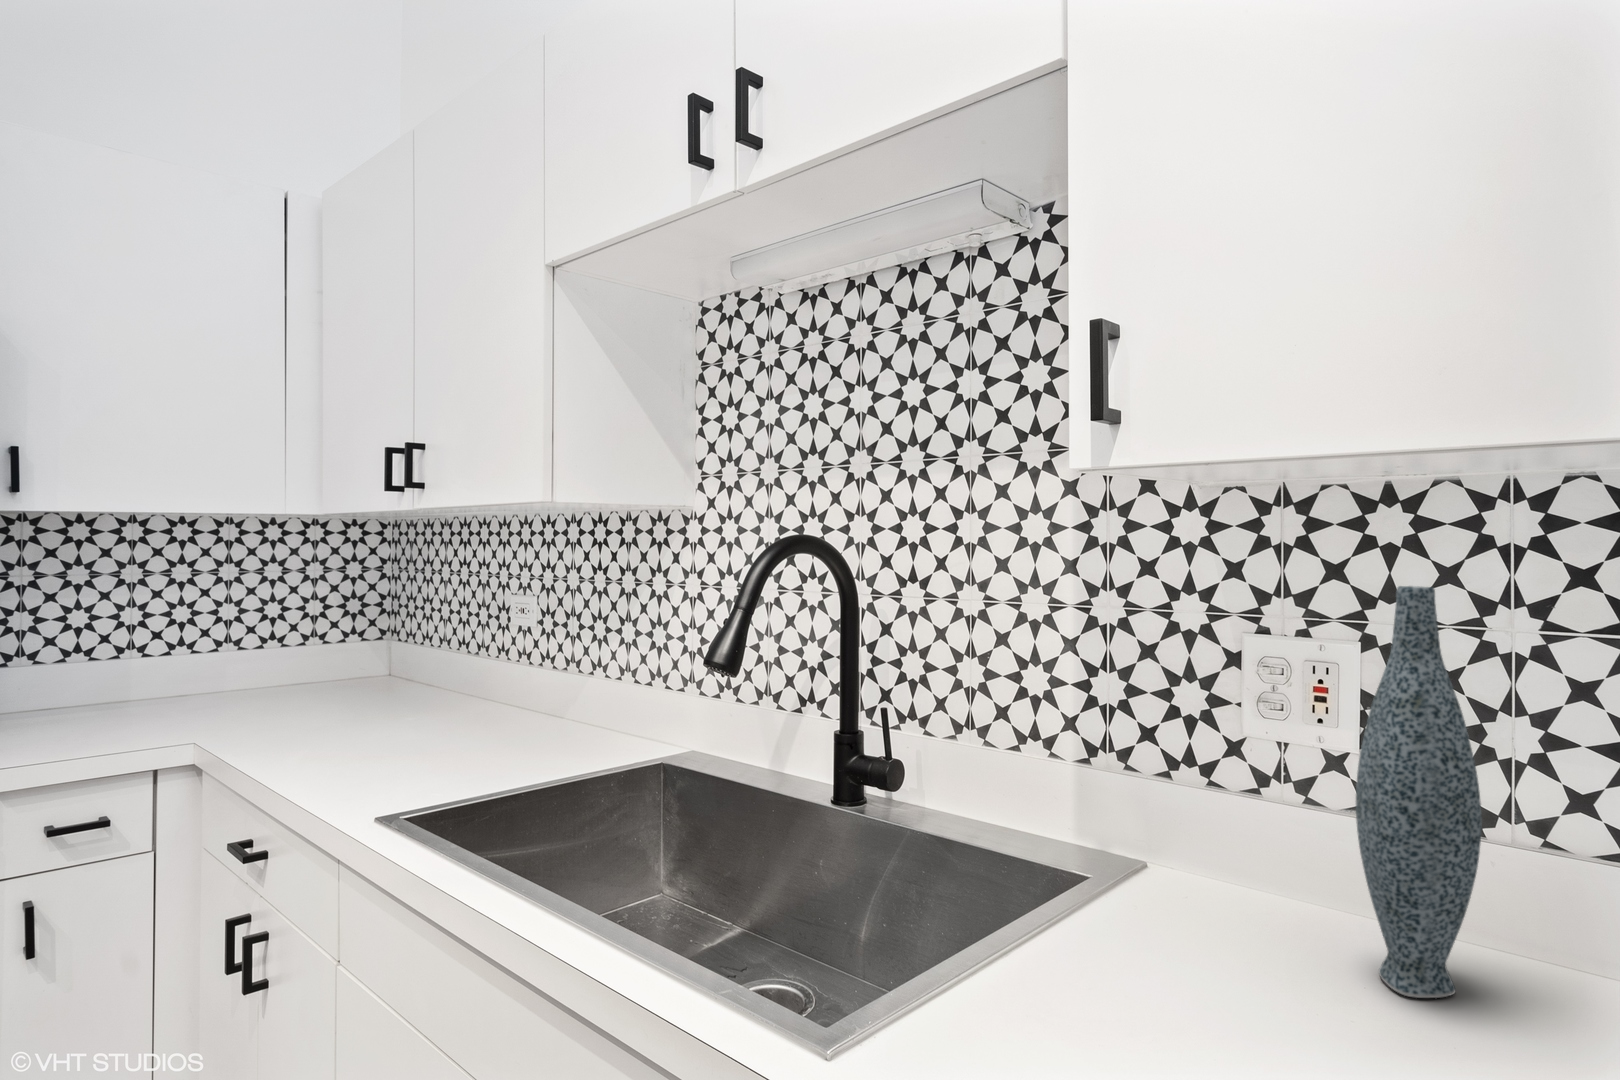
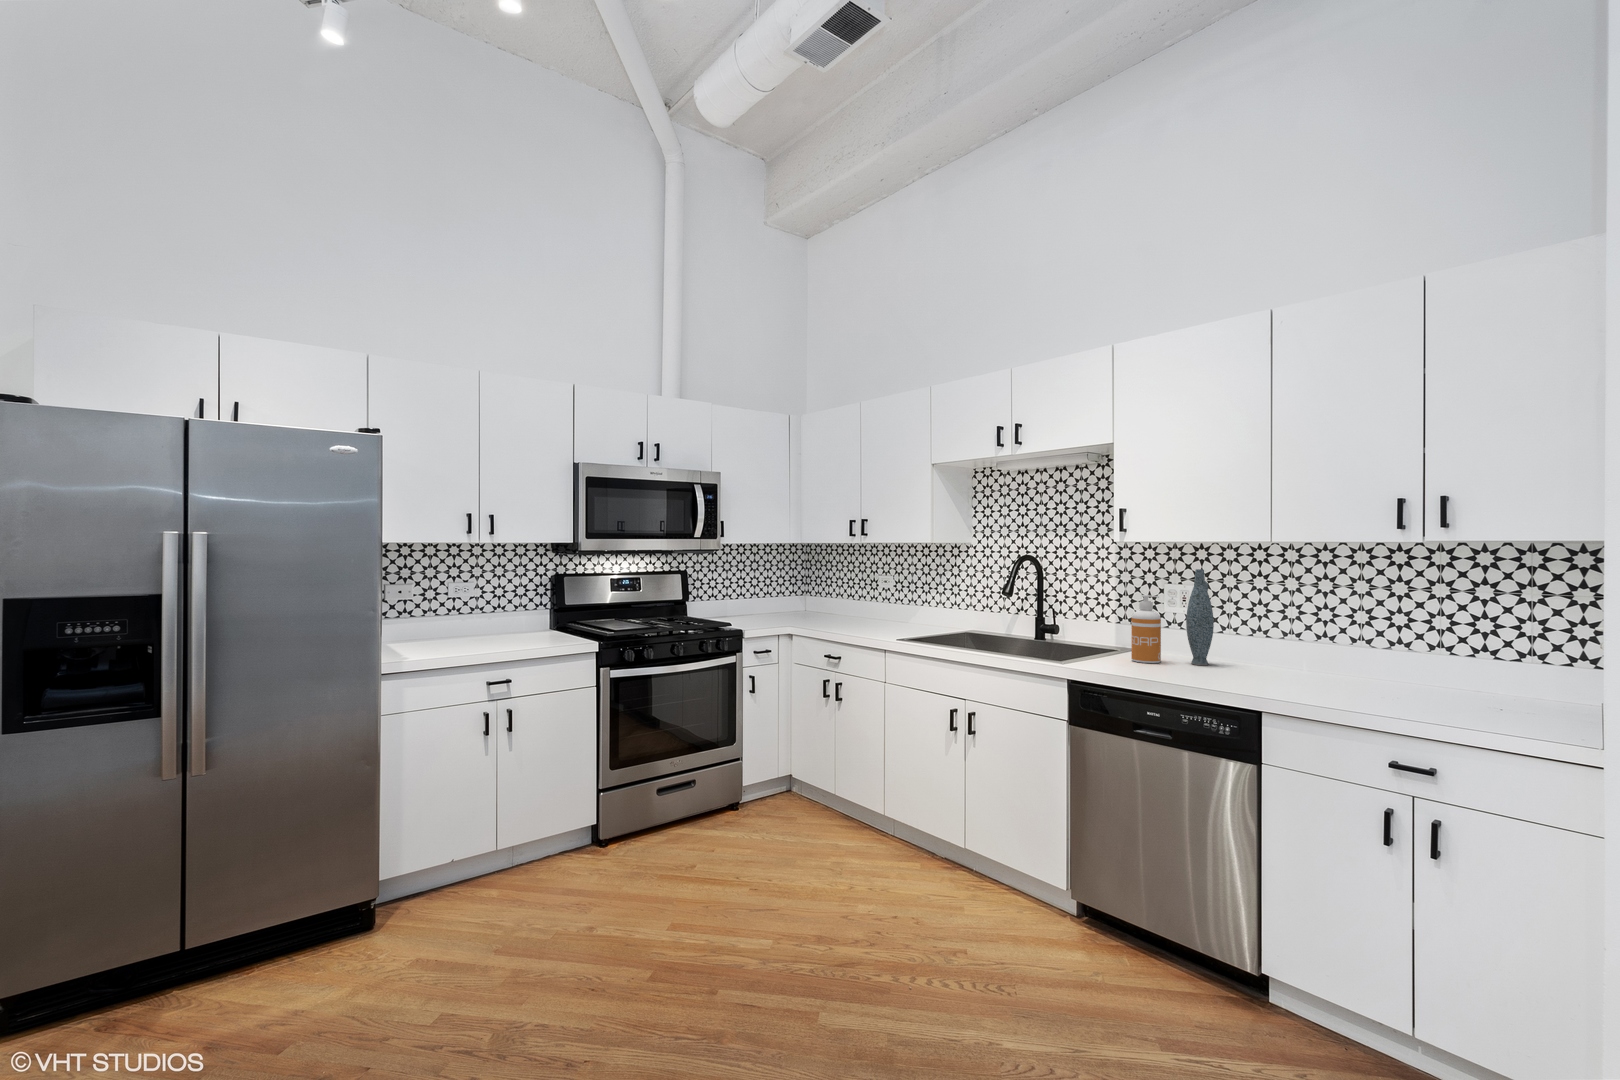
soap dispenser: none [1140,692,1259,991] -> present [1131,595,1161,663]

